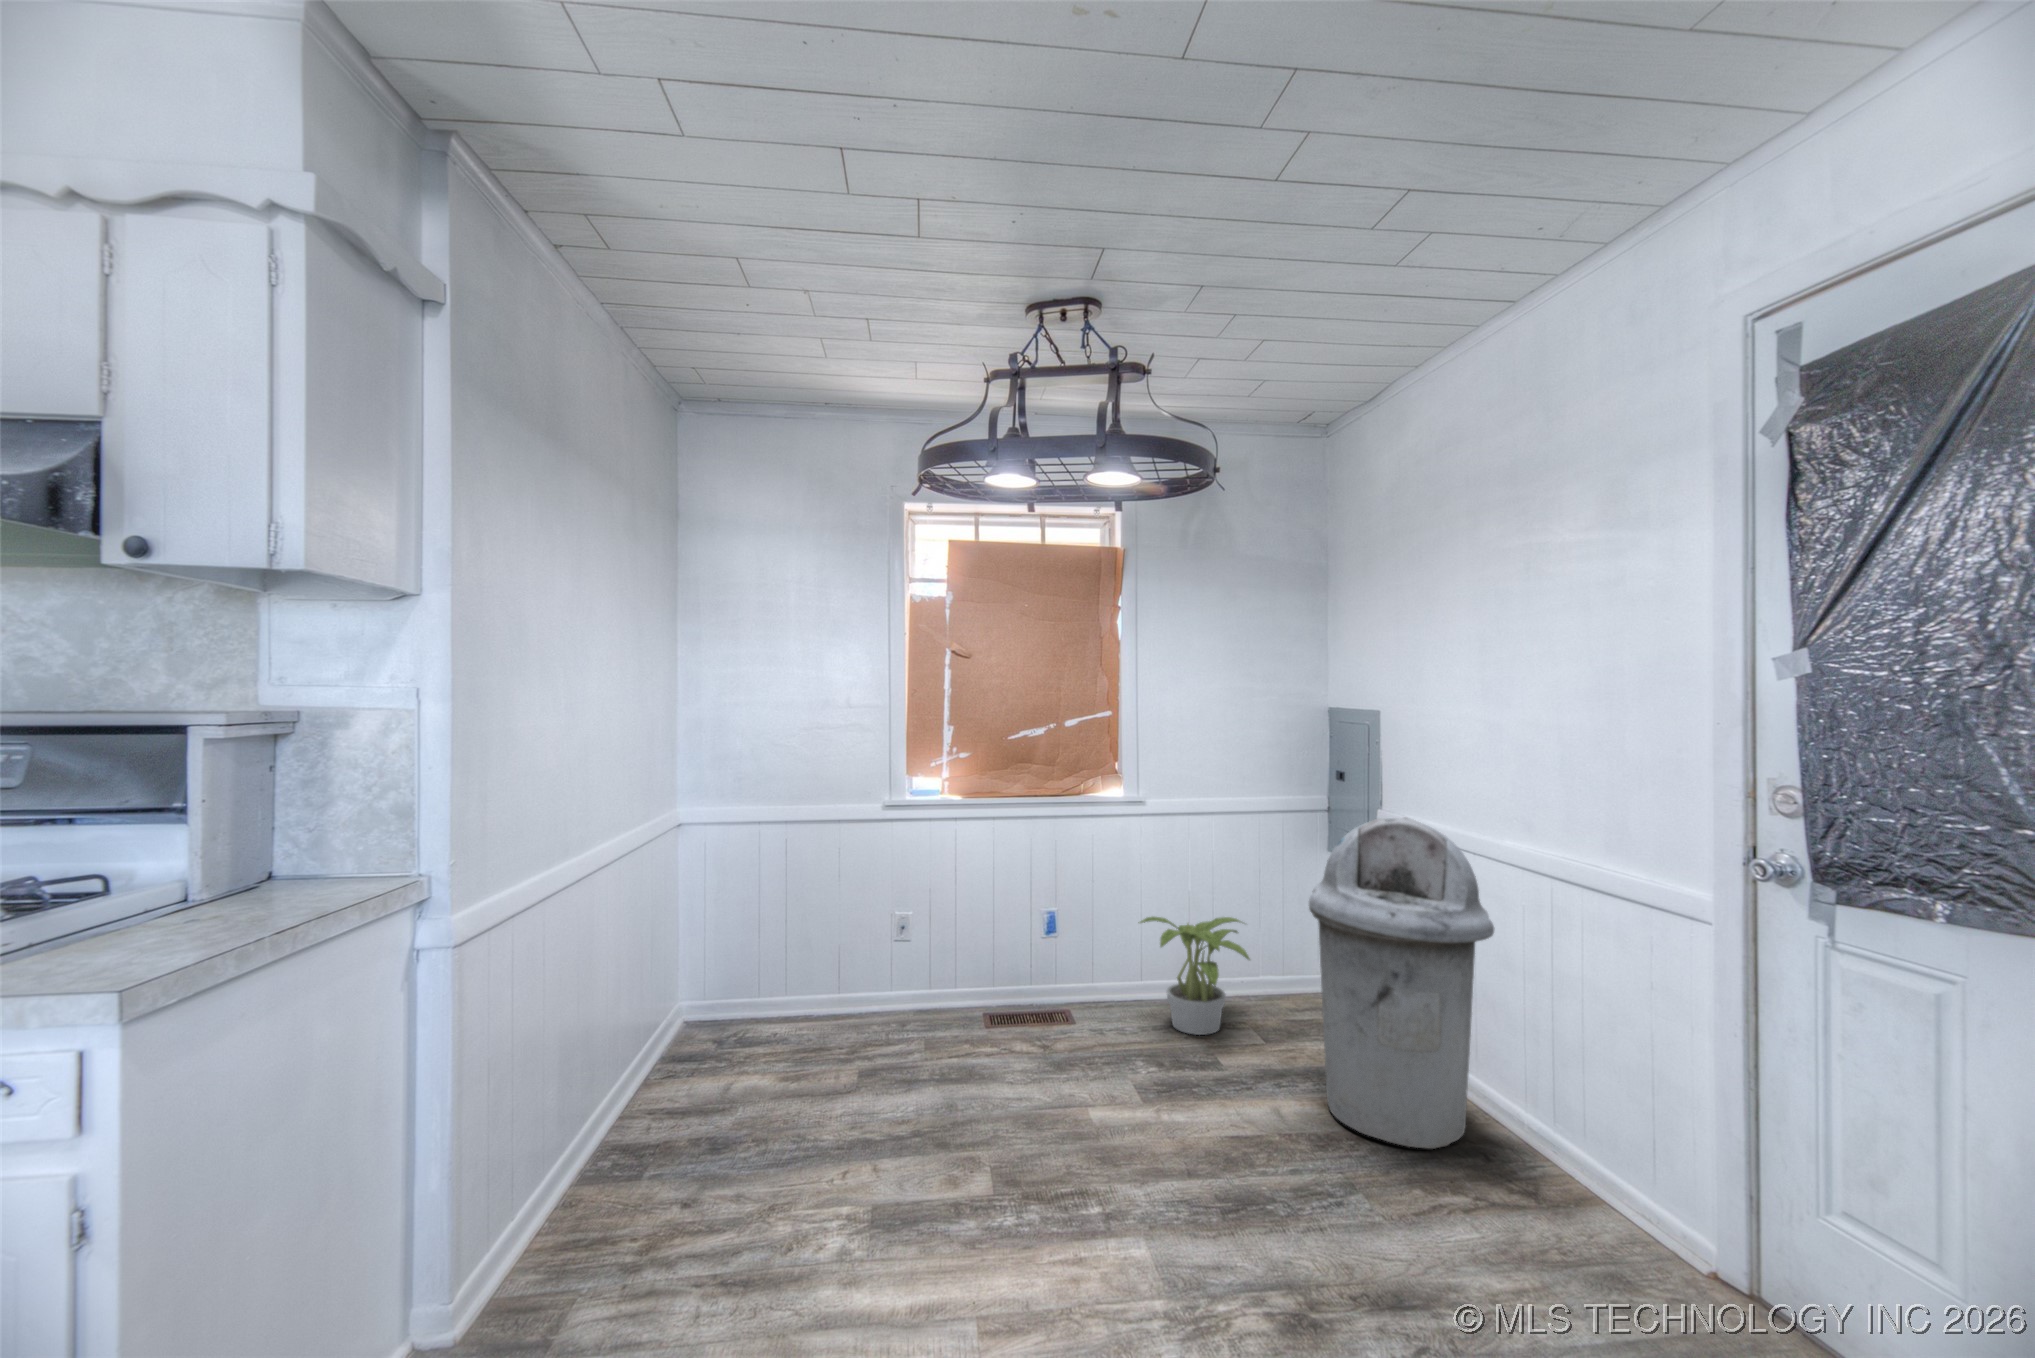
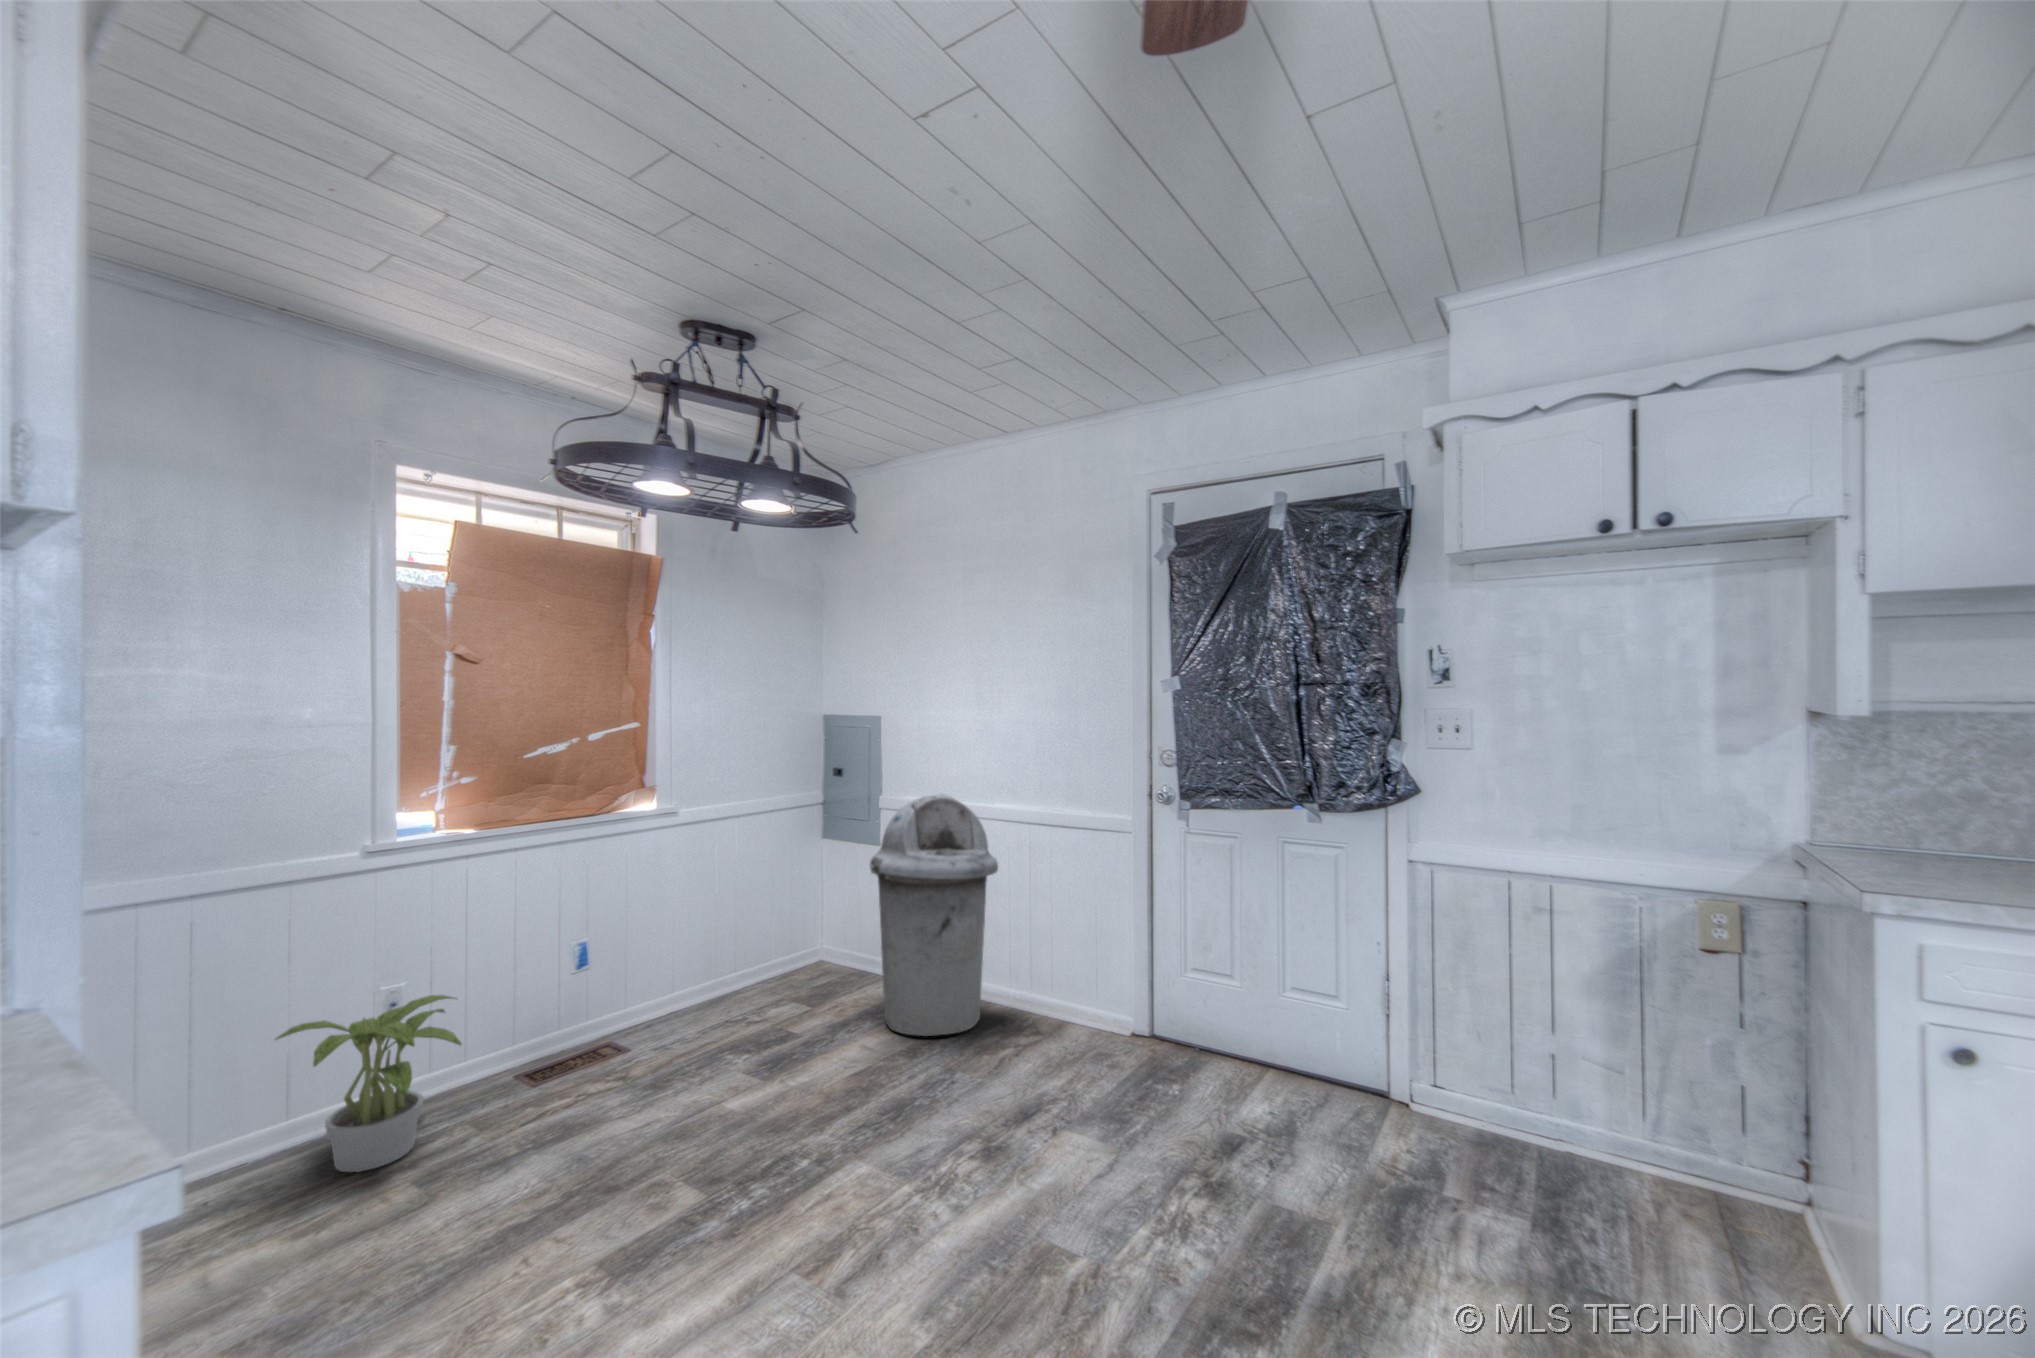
potted plant: present [1140,917,1250,1035] -> present [276,995,461,1172]

